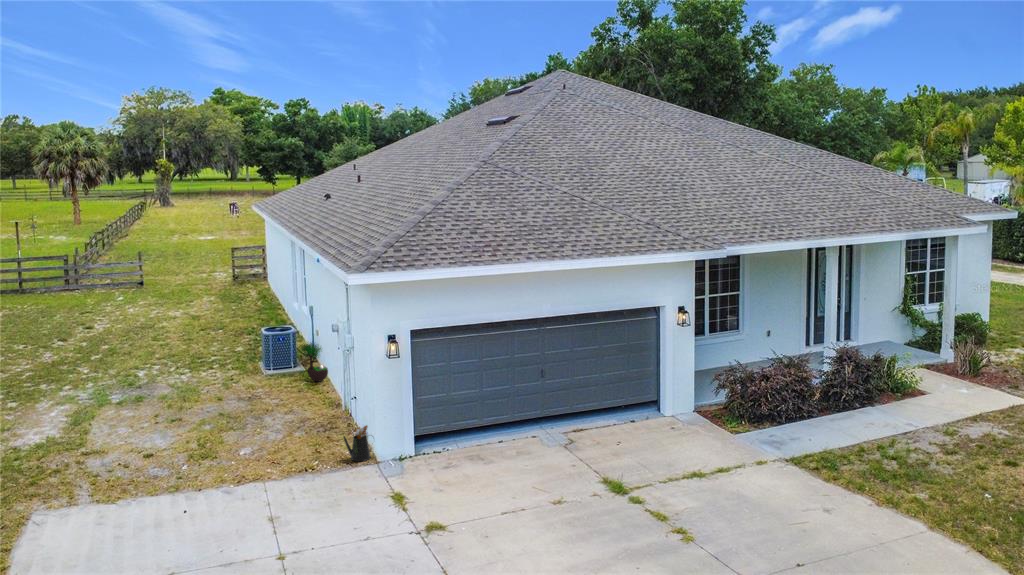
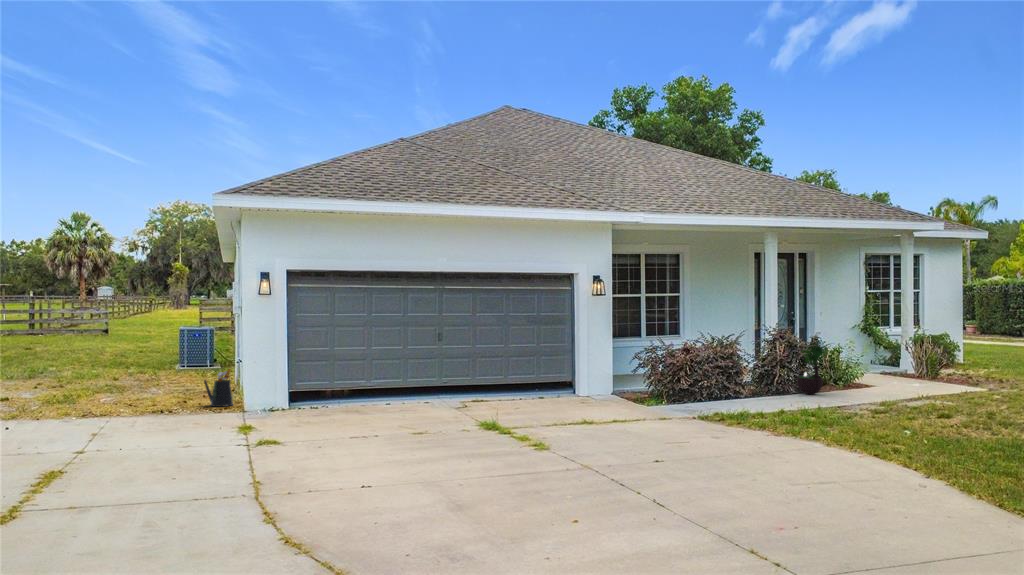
potted tree: present [300,343,328,382] -> present [797,344,827,394]

